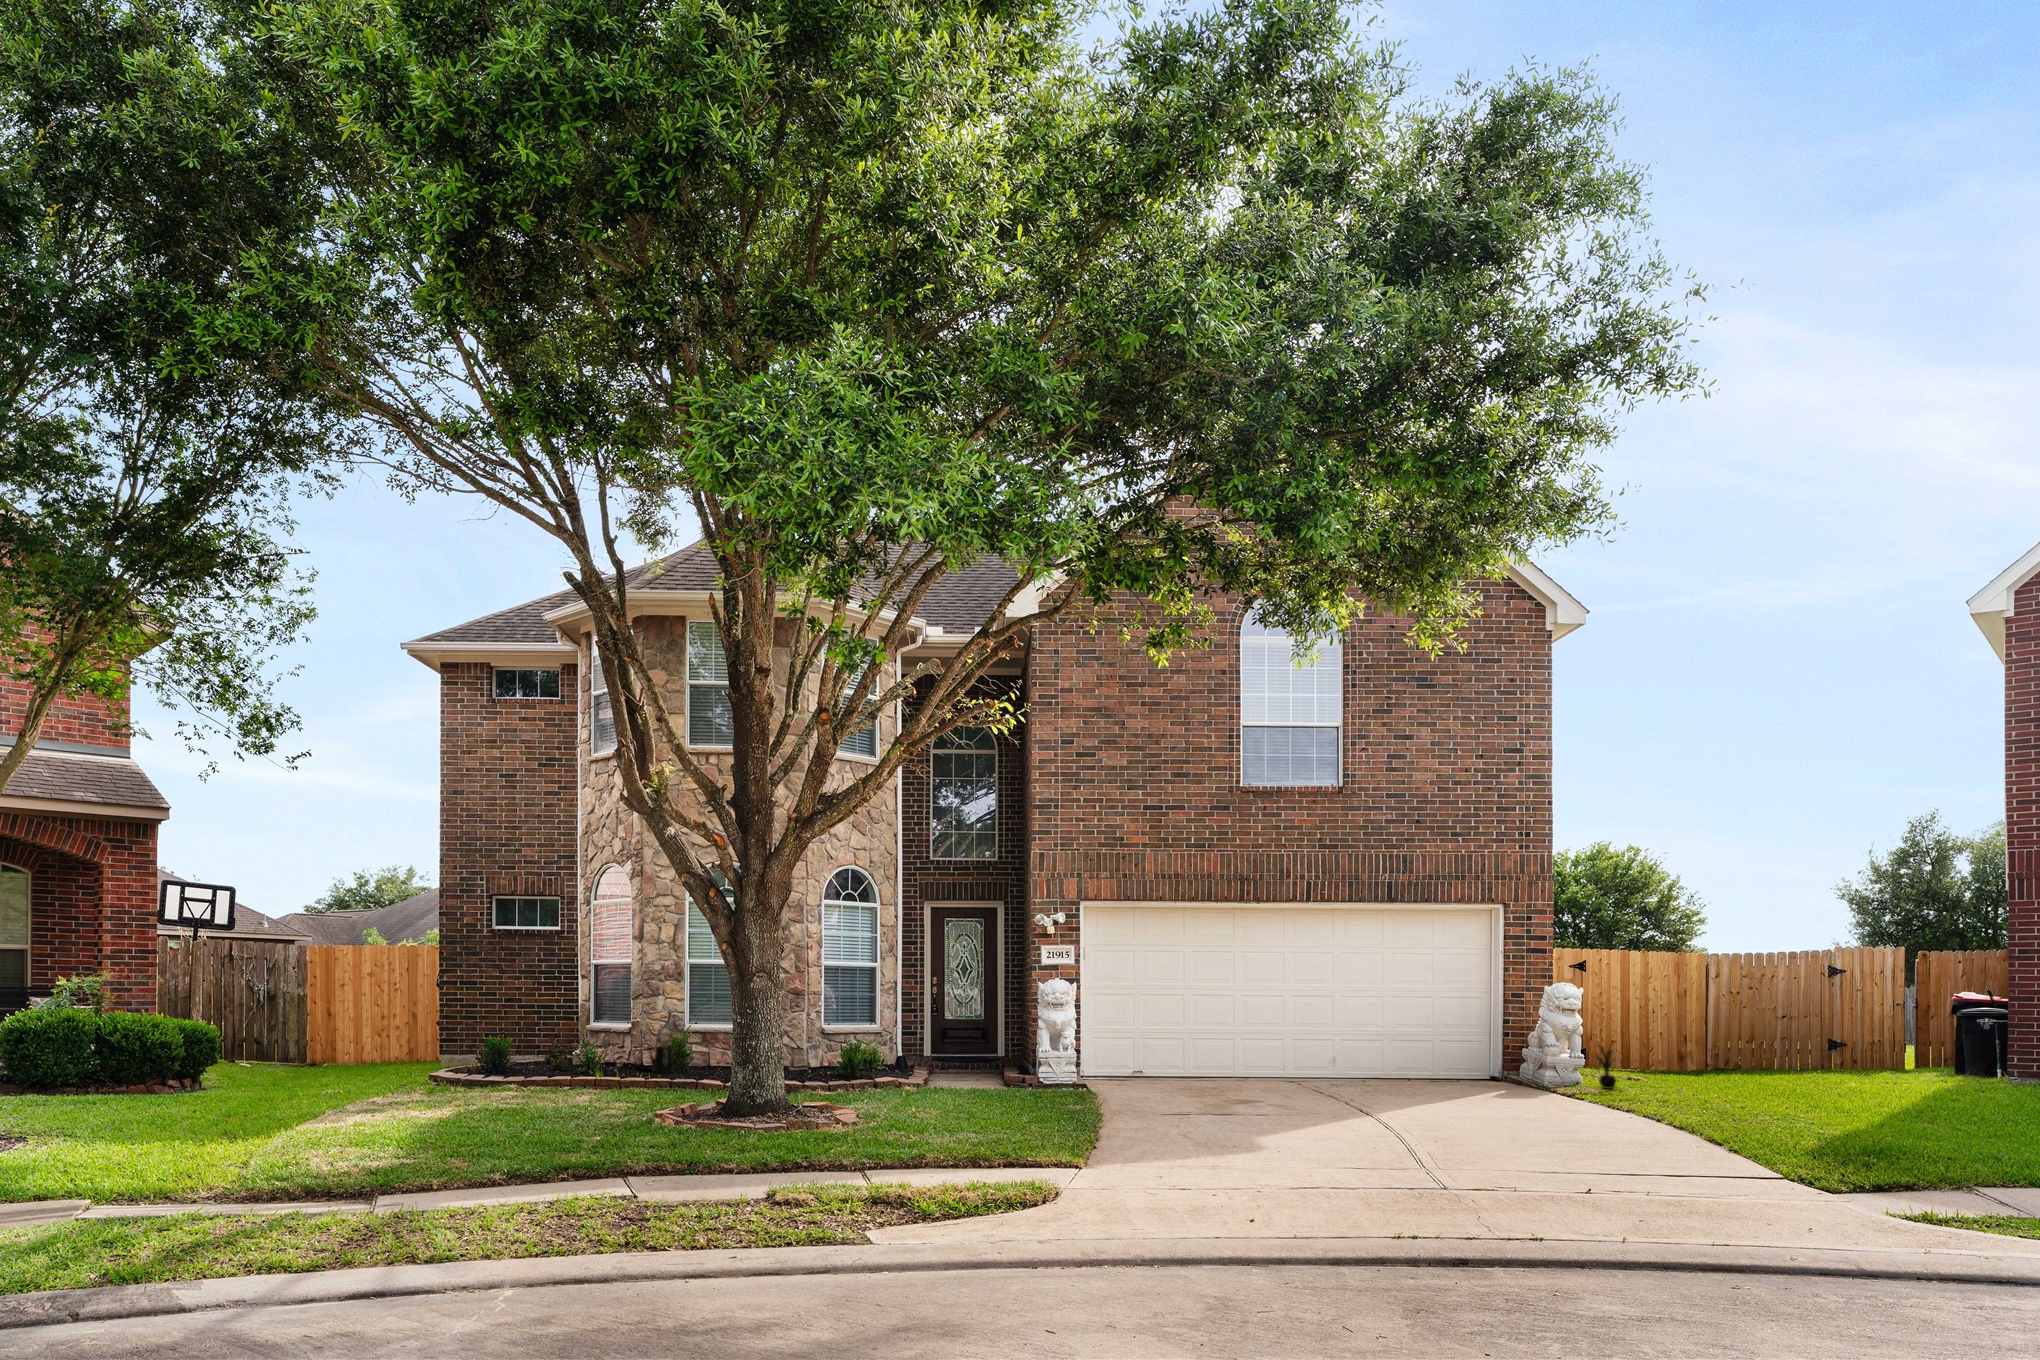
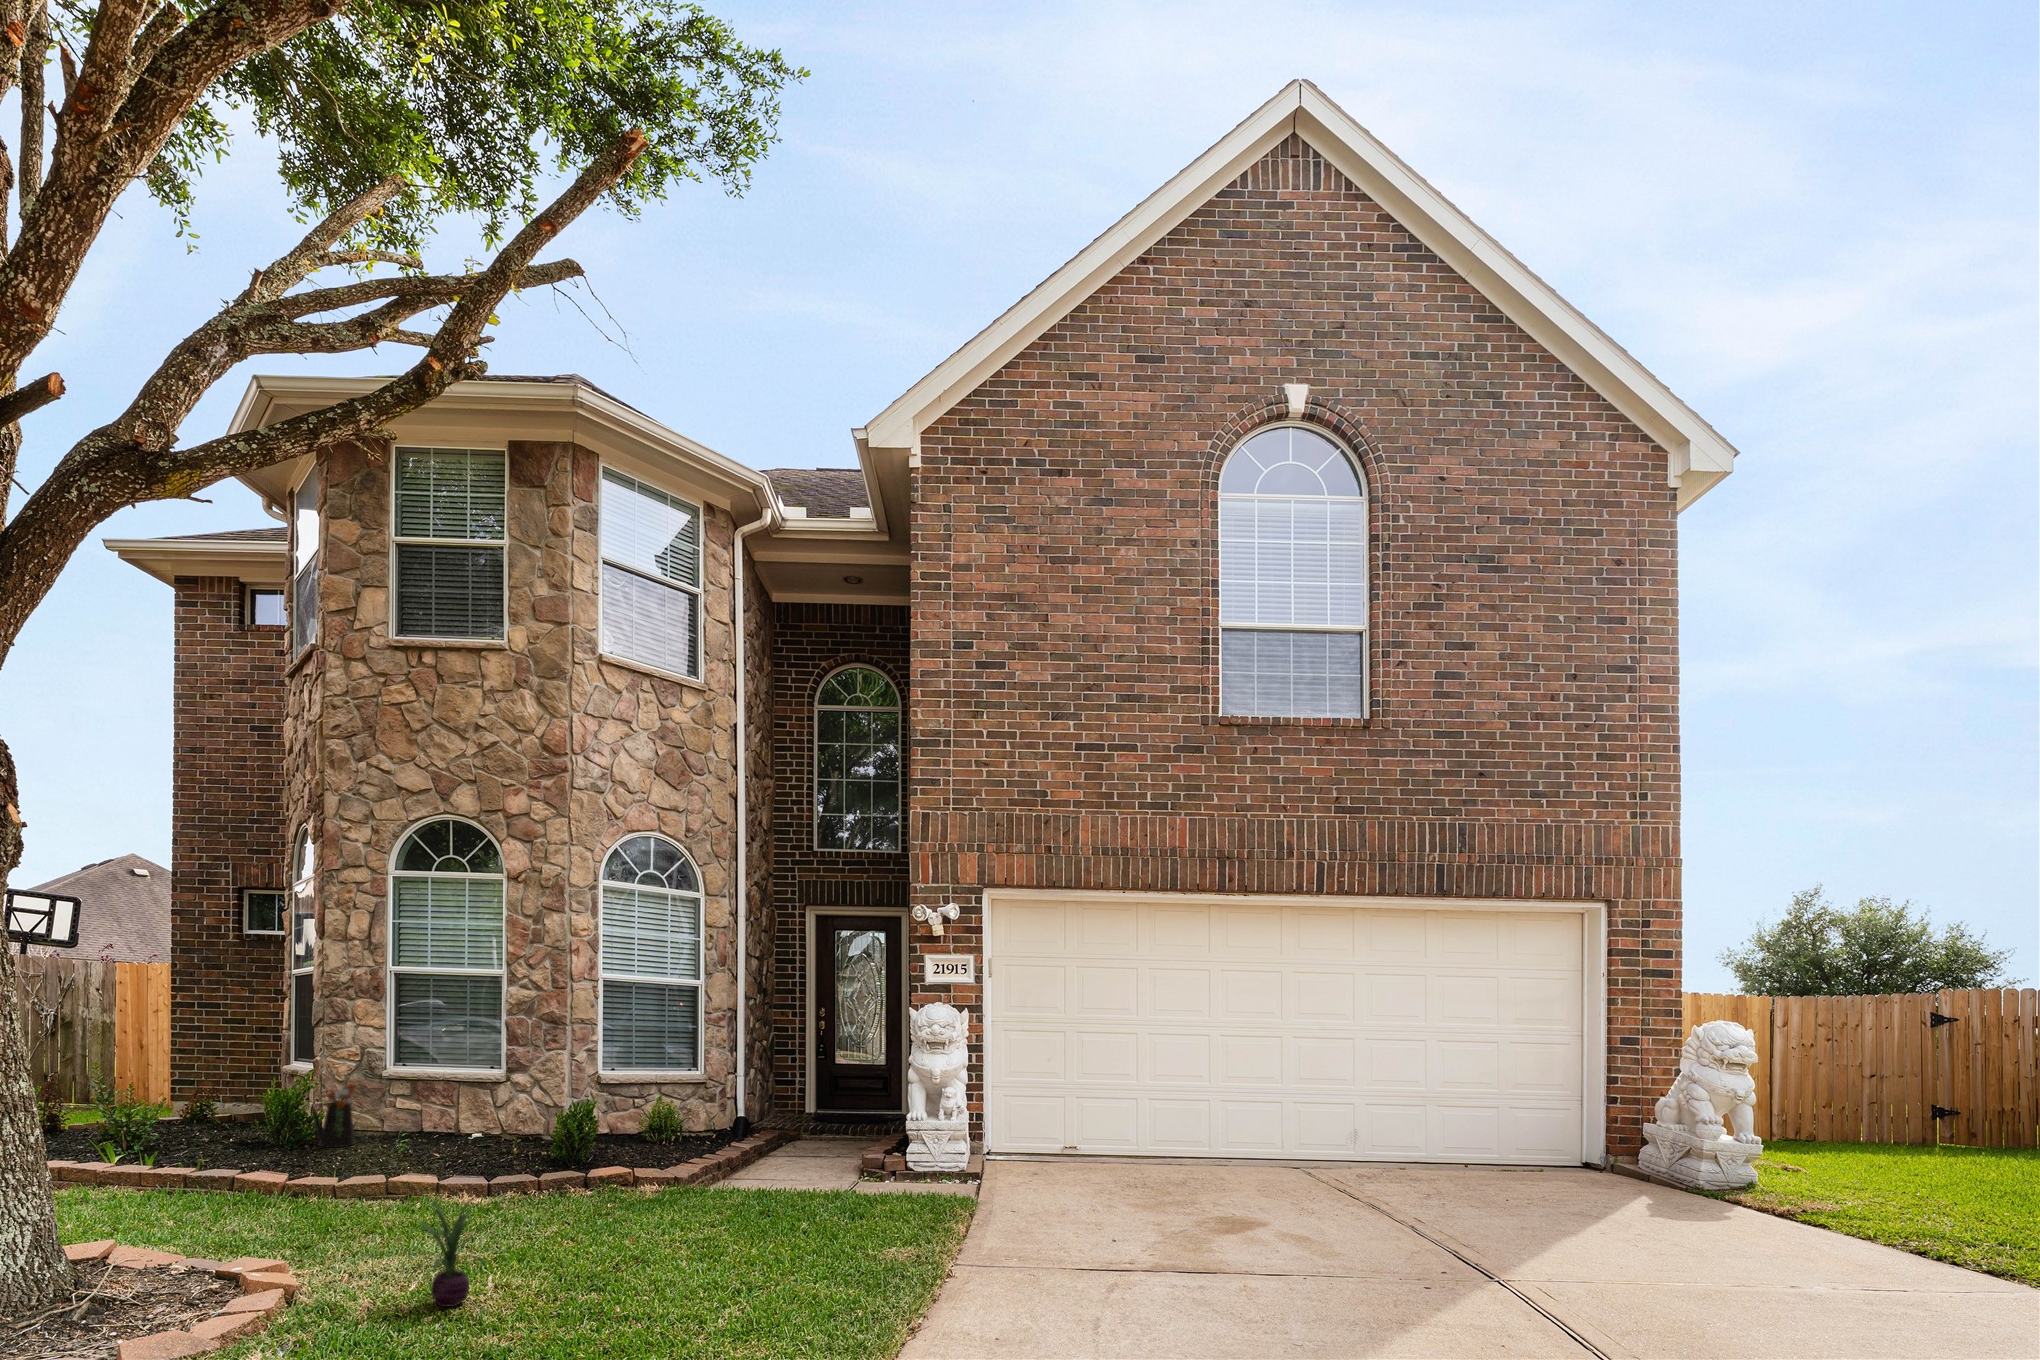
decorative plant: present [1596,1045,1616,1089] -> present [390,1200,488,1307]

